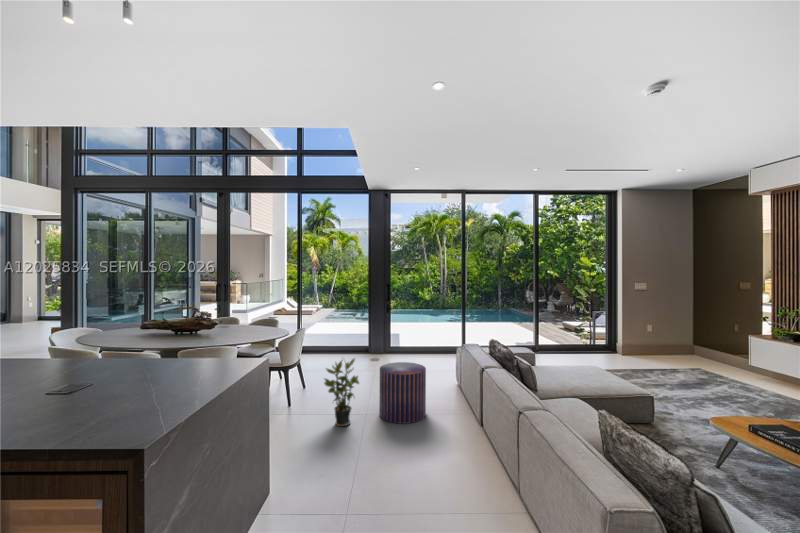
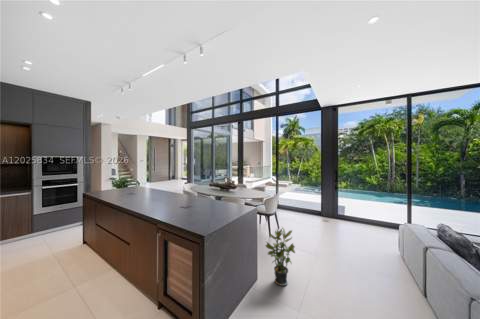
pouf: present [379,362,426,424] -> none [315,238,365,309]

